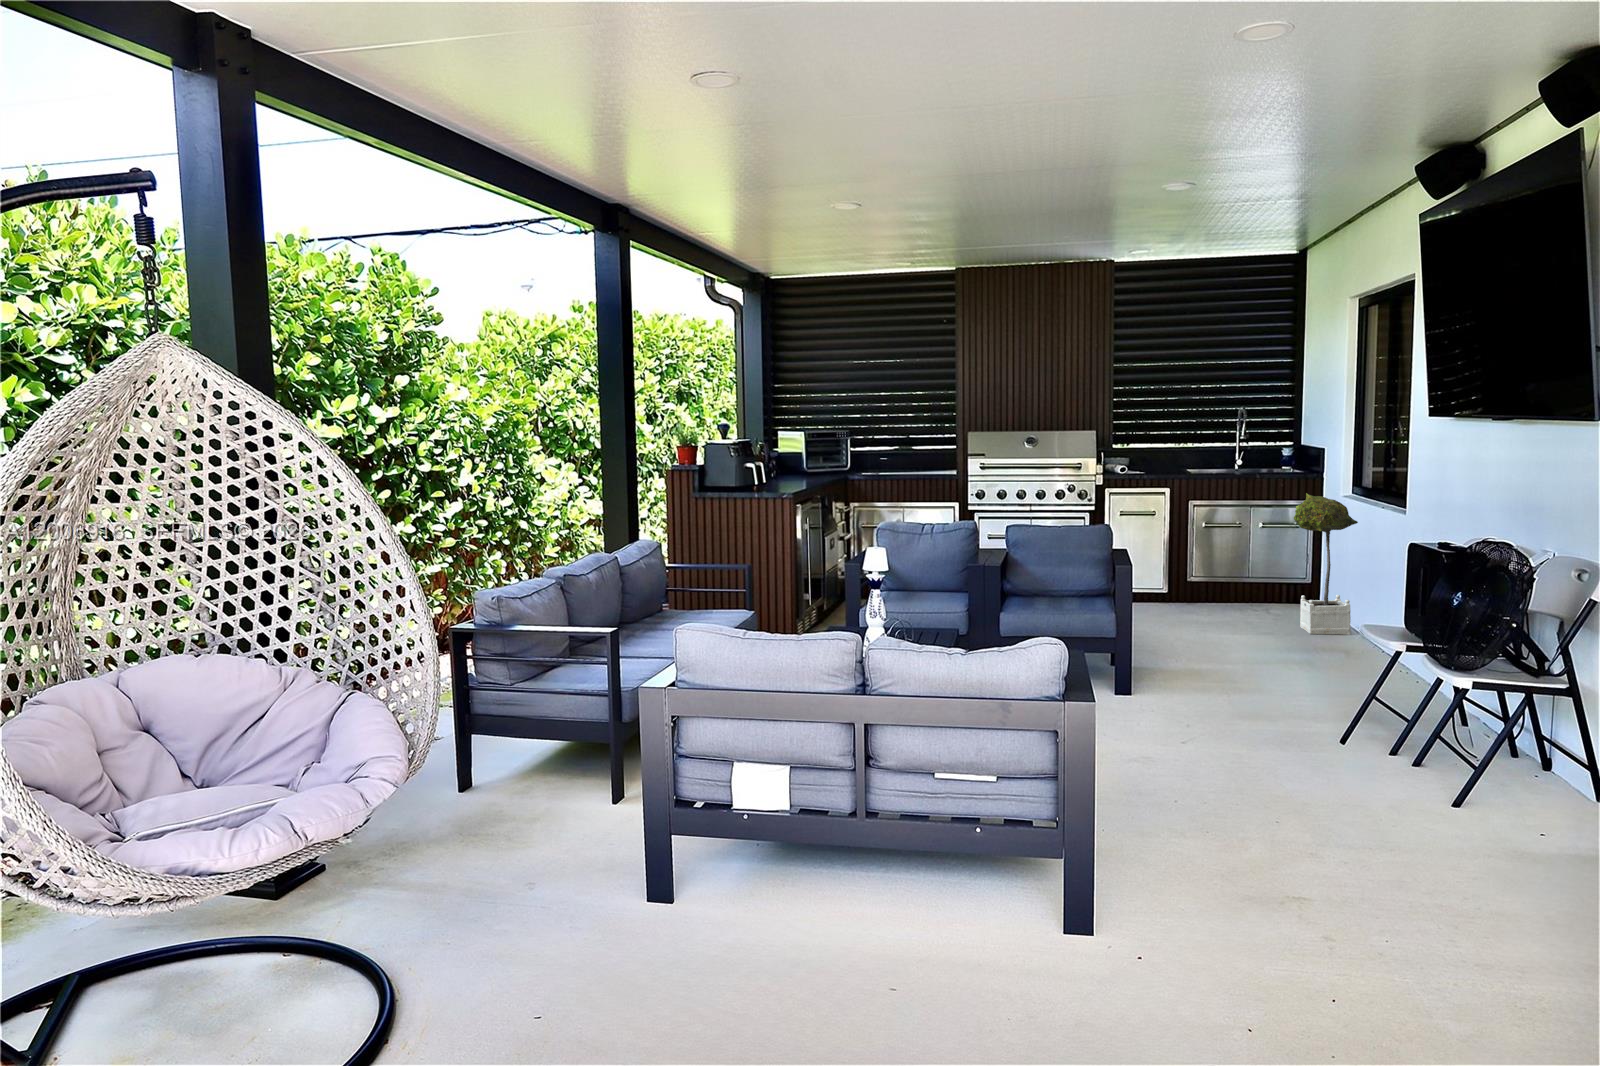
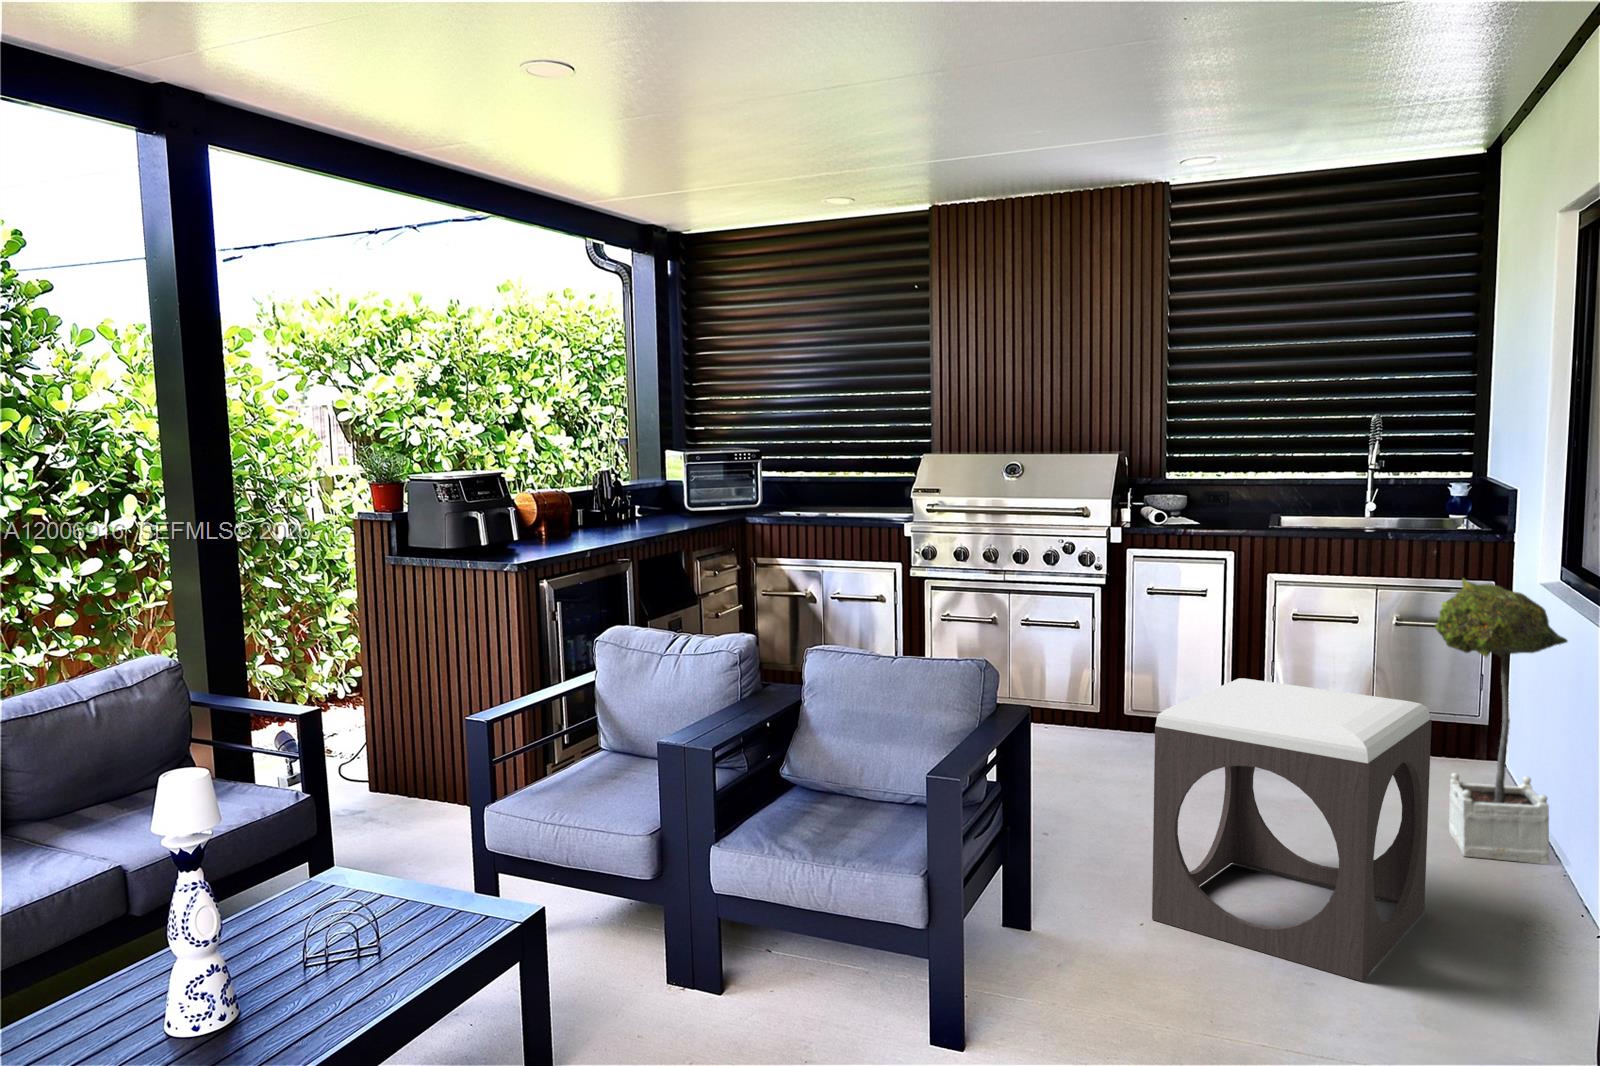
footstool: none [1176,543,1302,669] -> present [1152,678,1432,981]

